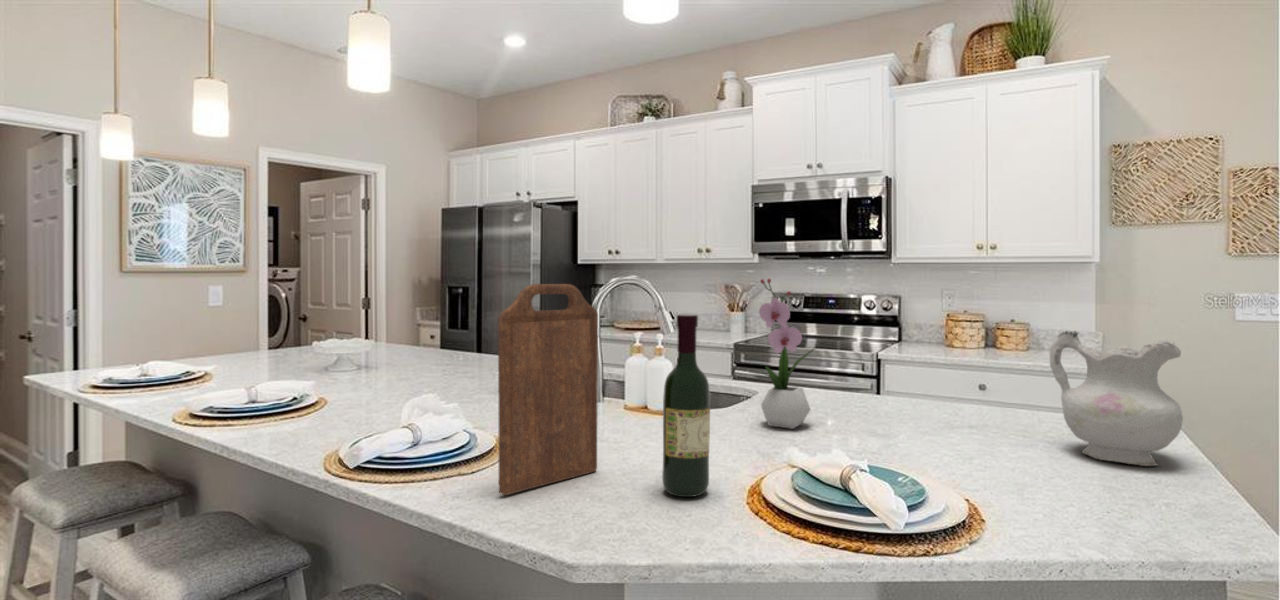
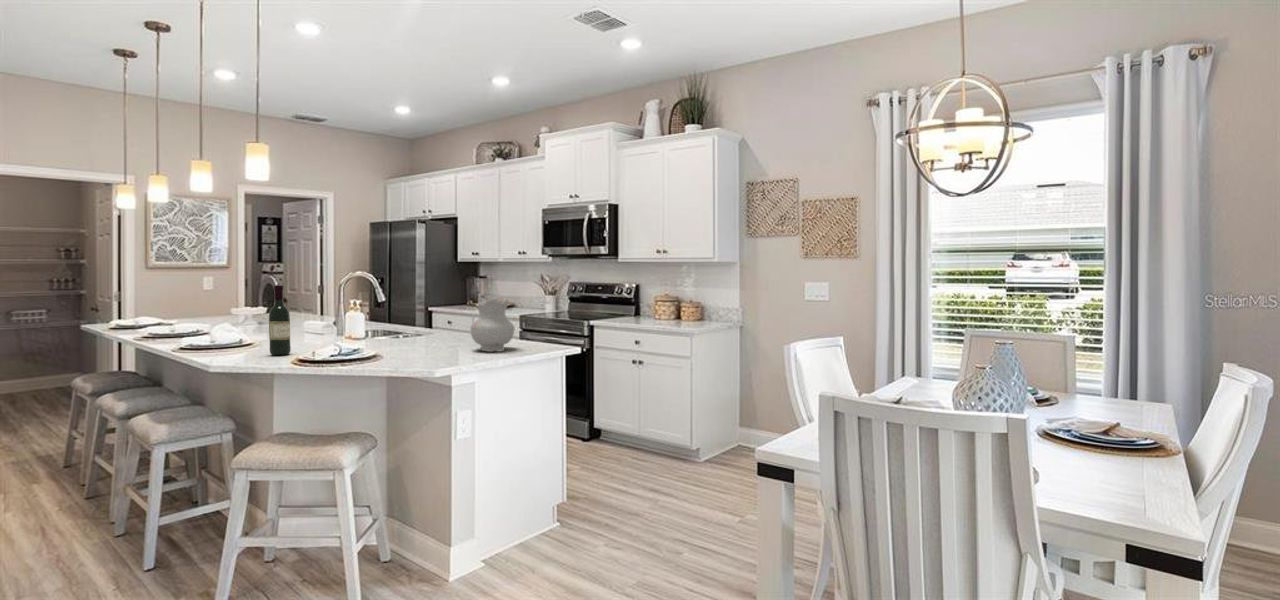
flower arrangement: present [759,279,814,429] -> none [371,271,406,342]
cutting board: present [498,284,598,495] -> none [207,274,264,354]

